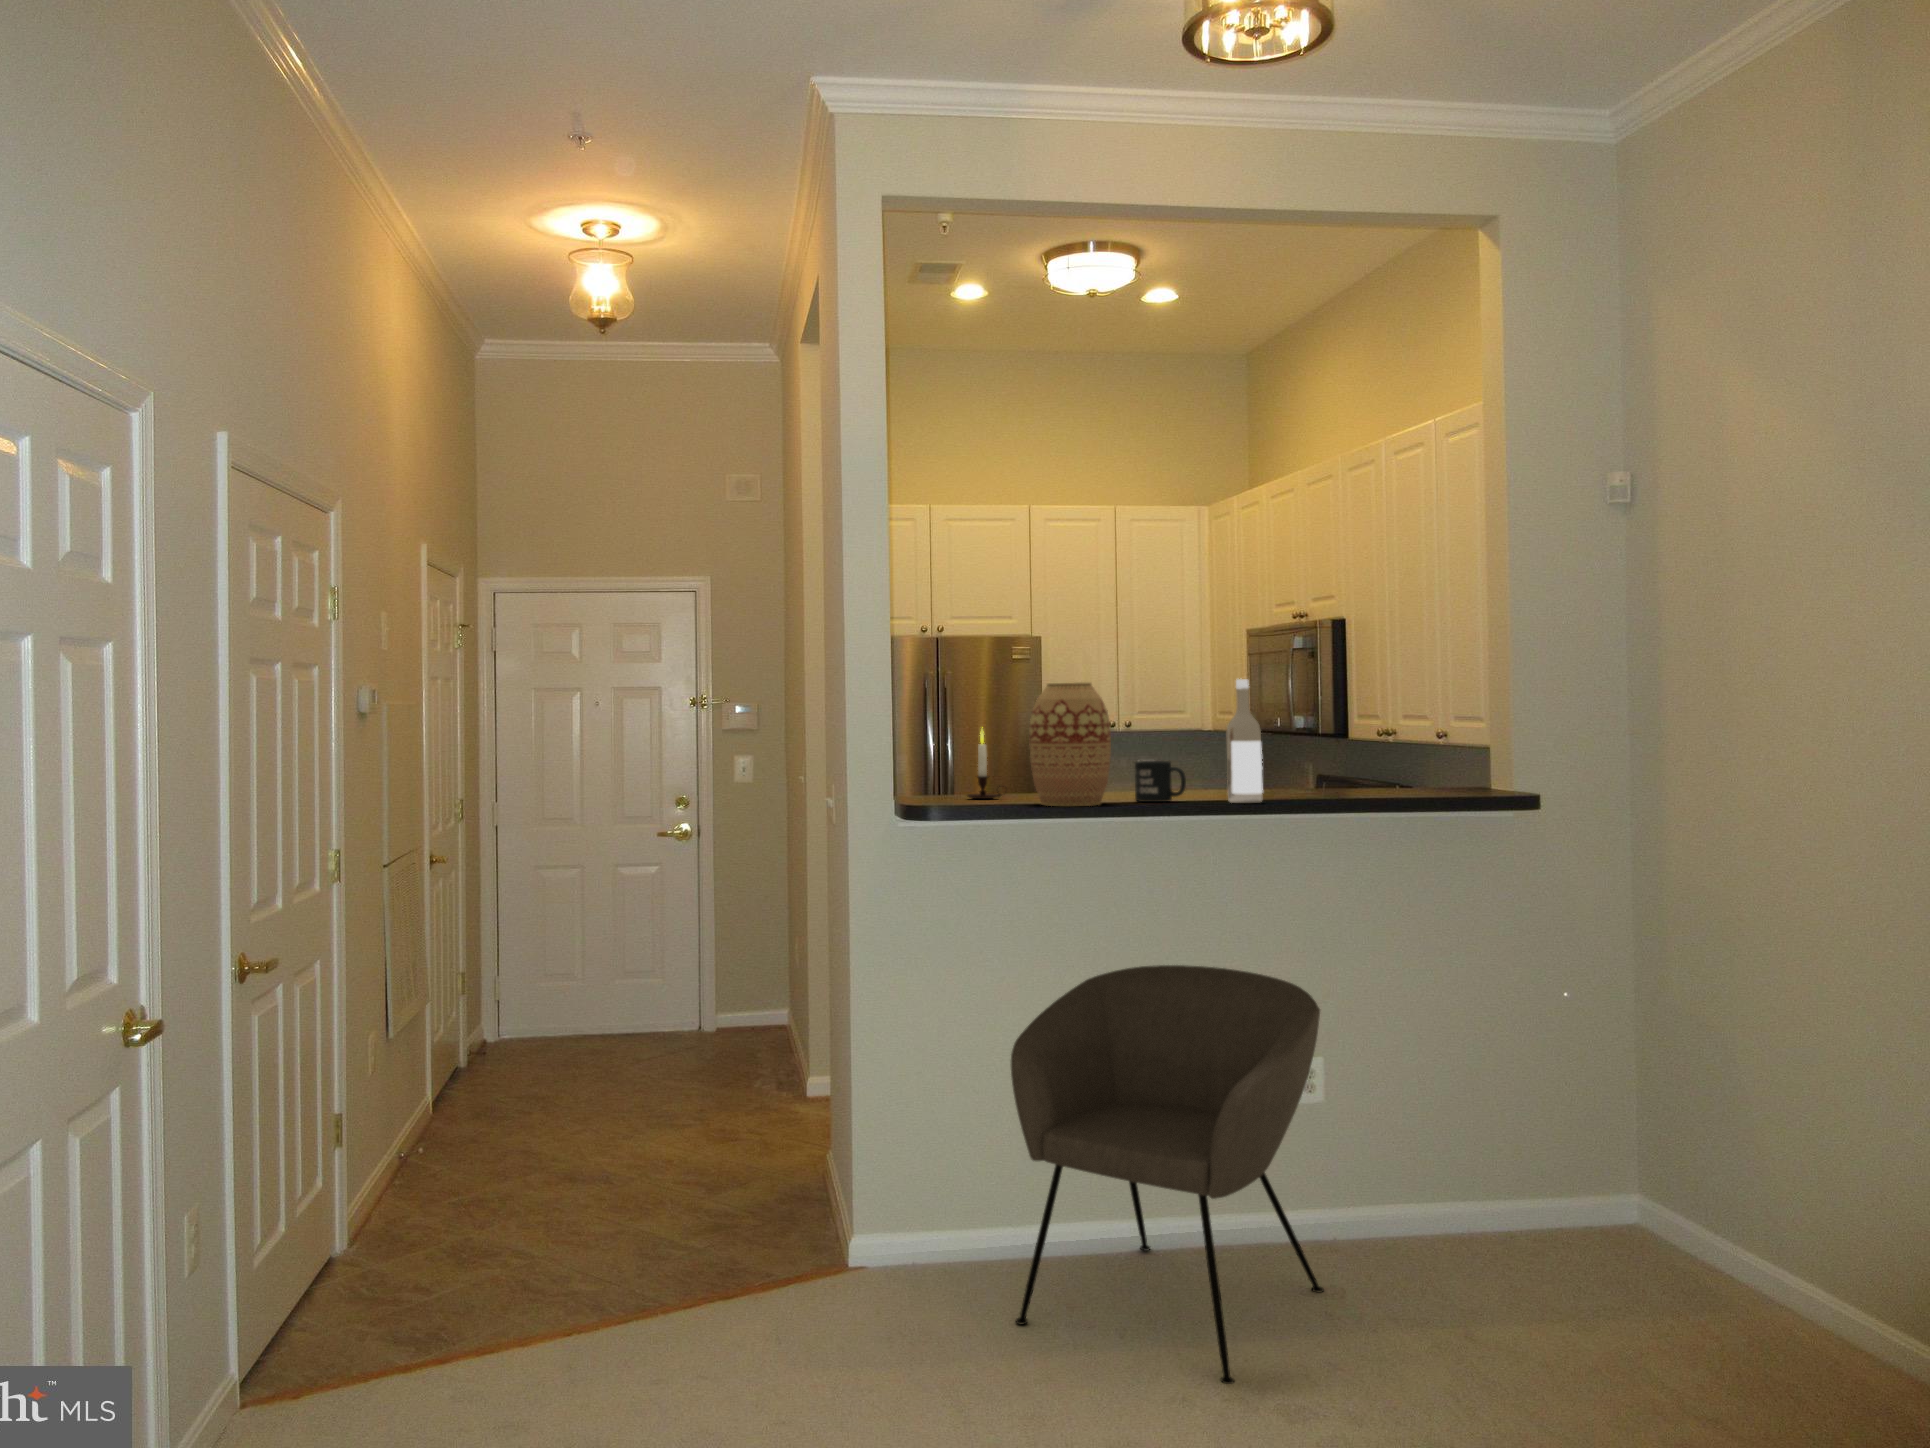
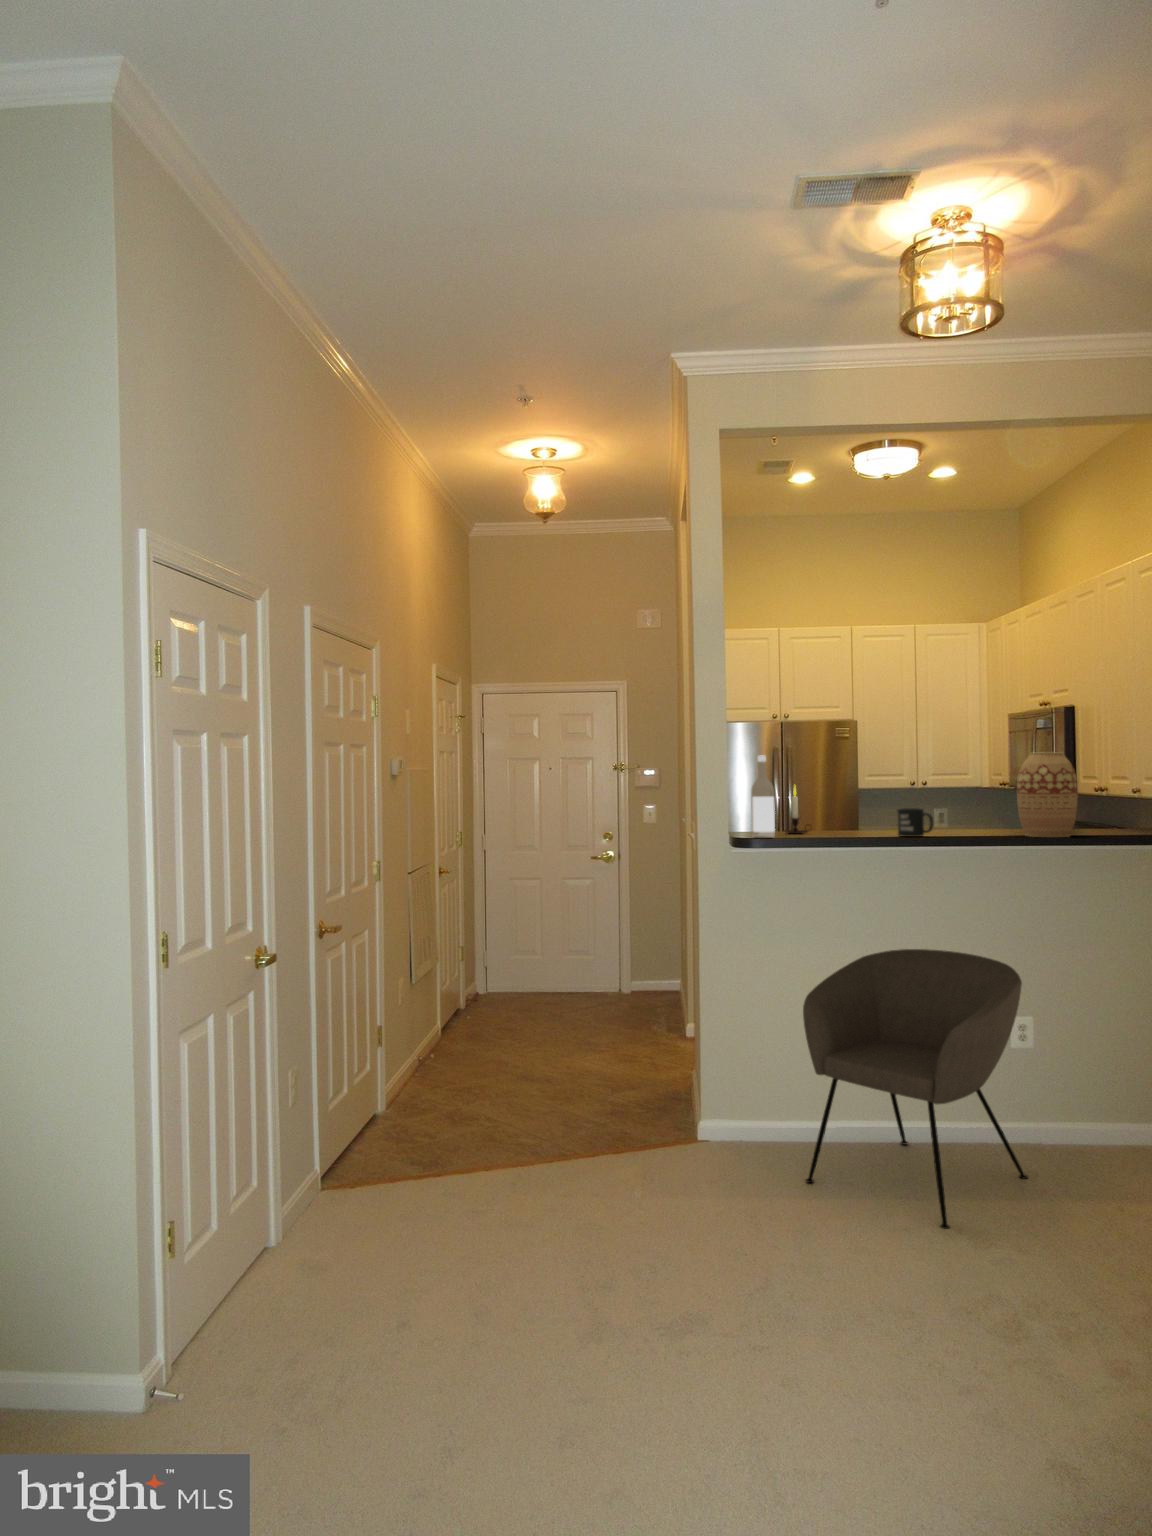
wine bottle: present [1227,679,1263,803] -> present [751,756,775,838]
vase: present [1029,682,1111,806] -> present [1017,752,1078,837]

